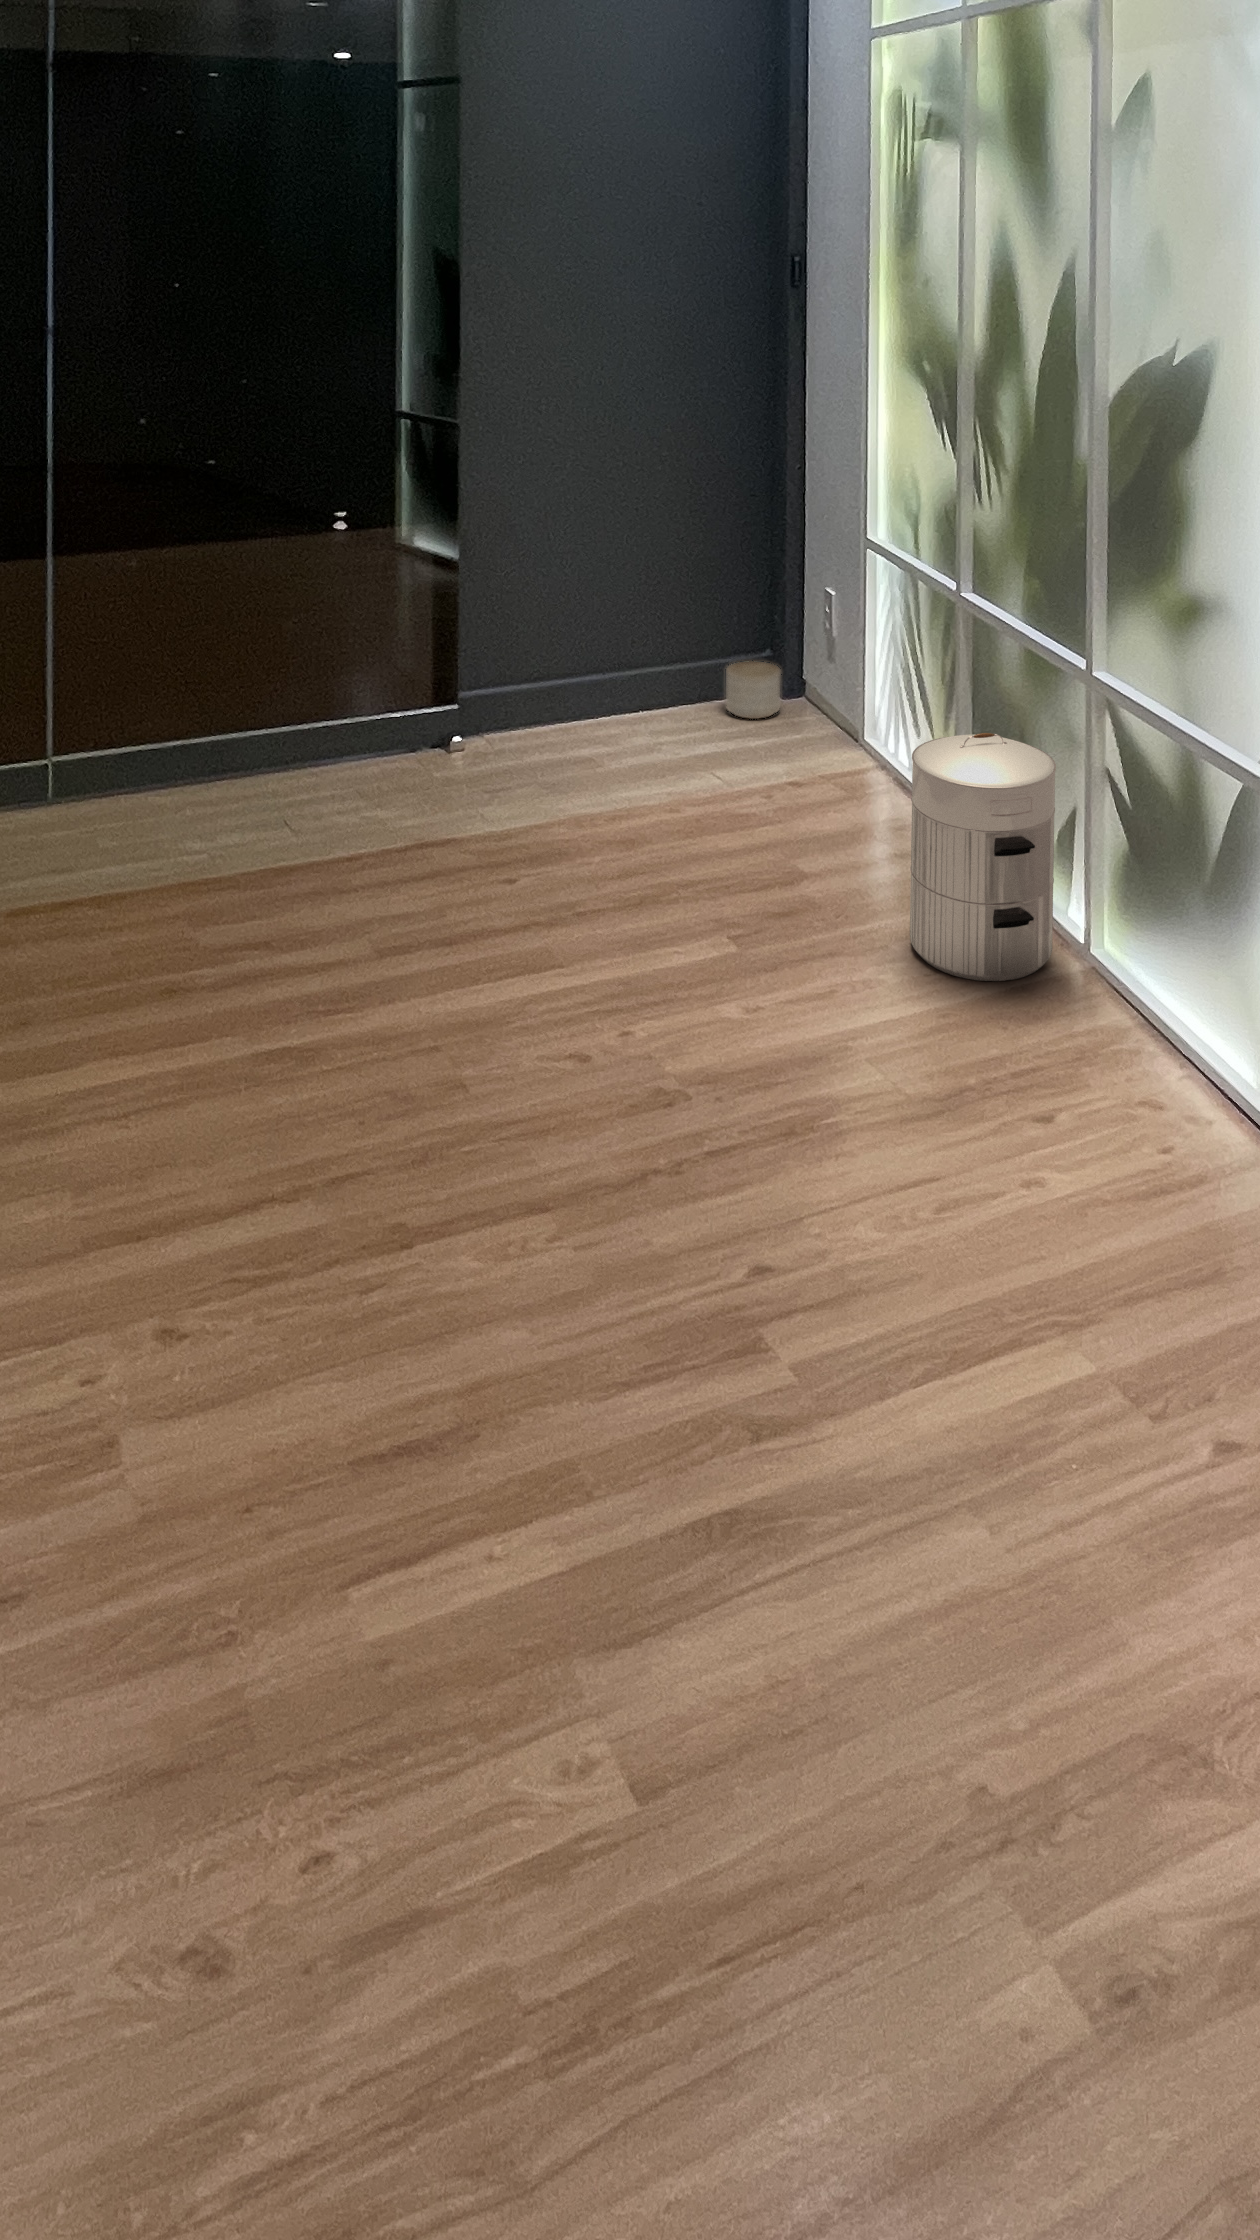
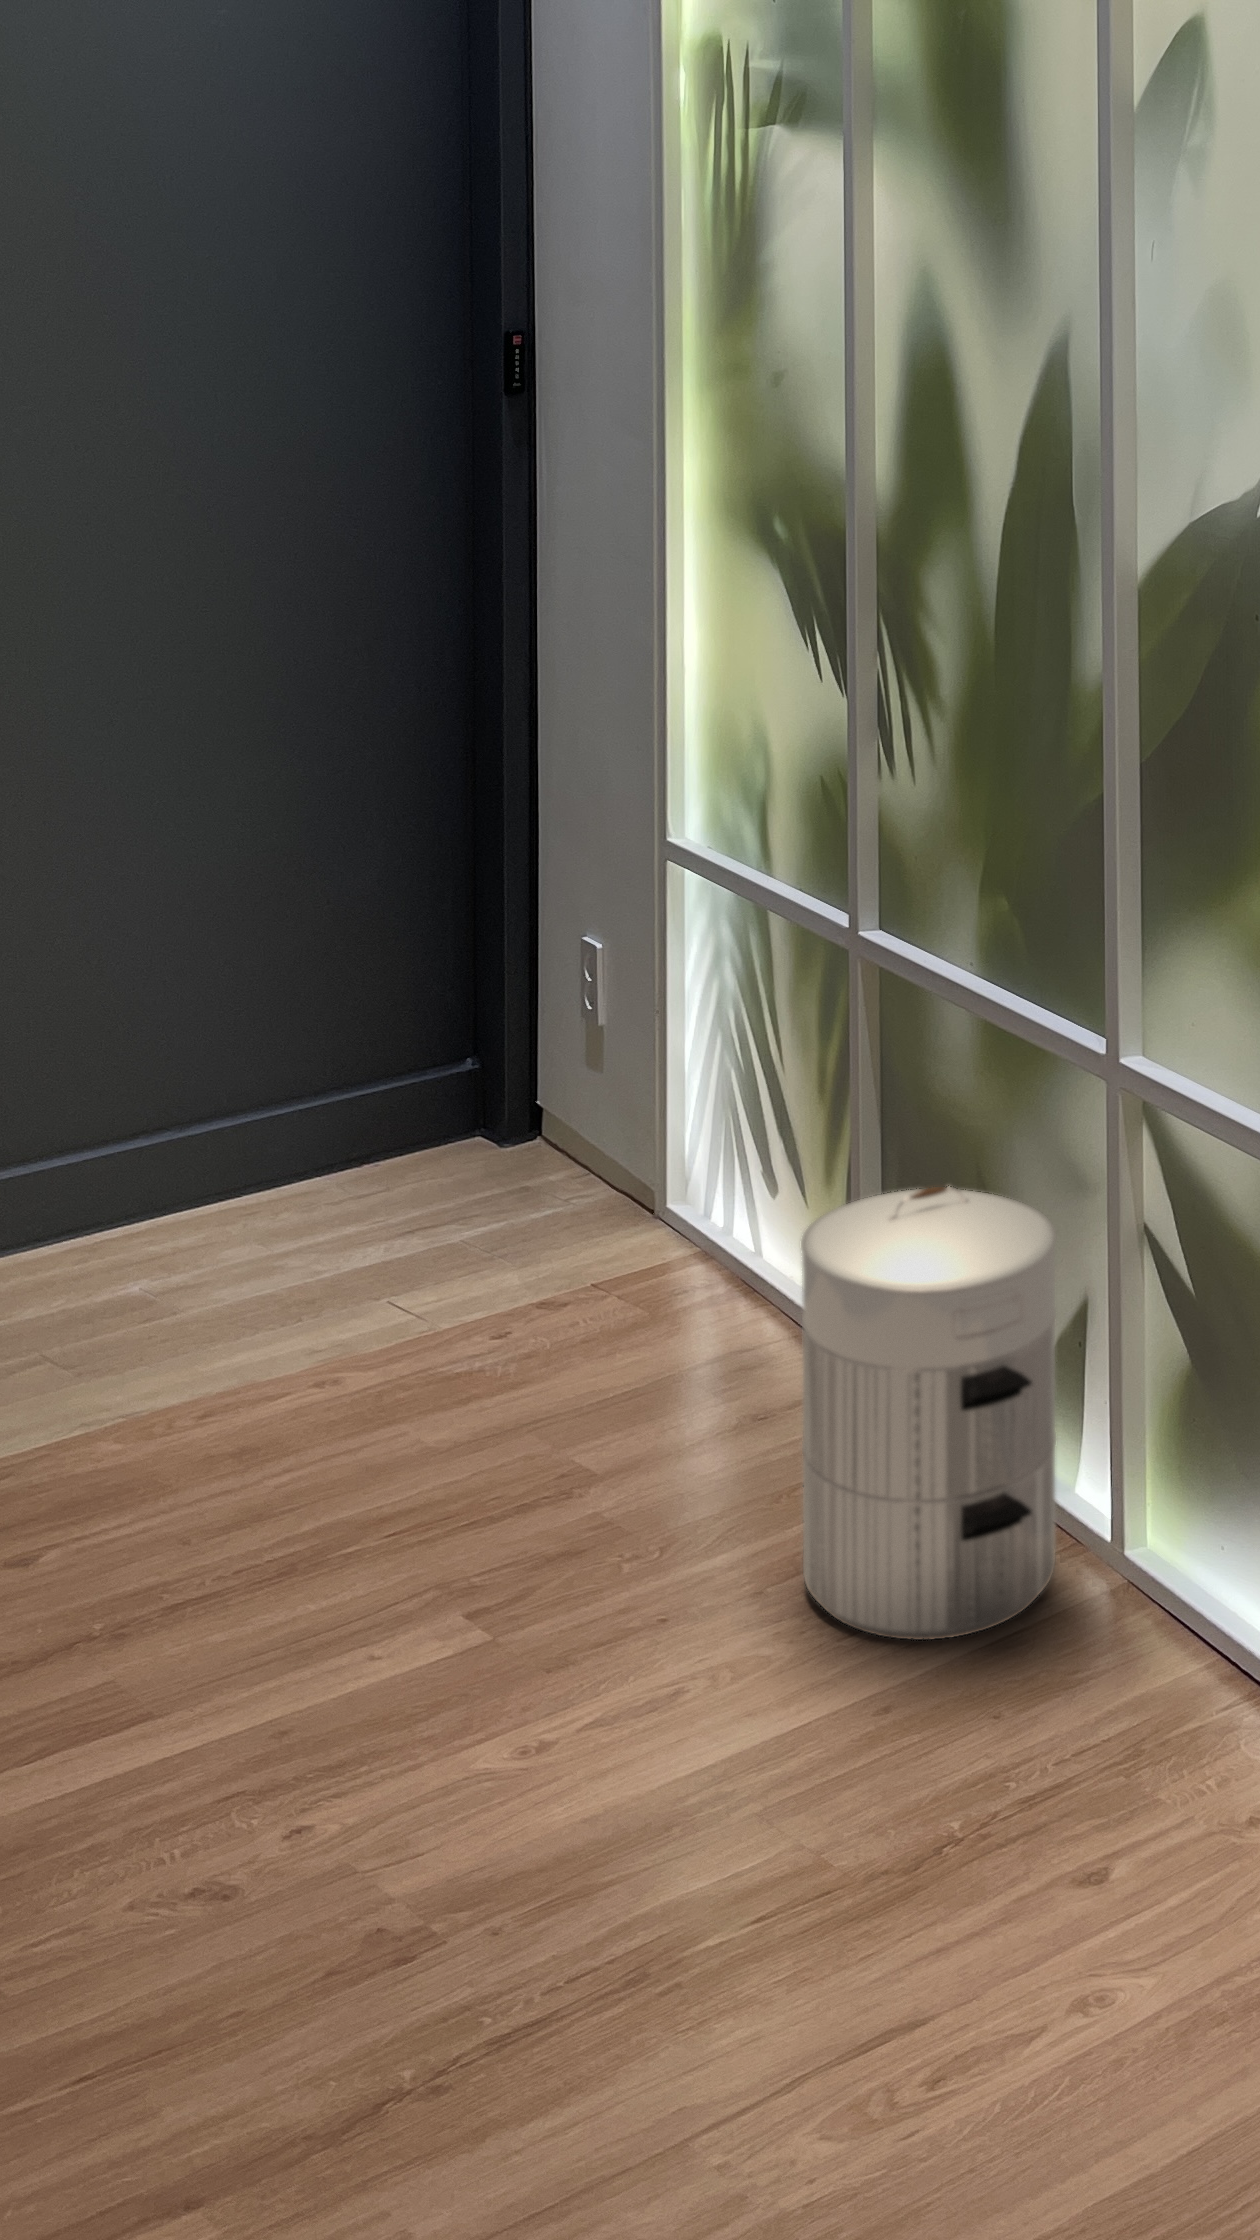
planter: present [726,662,781,719] -> none [393,1083,497,1192]

